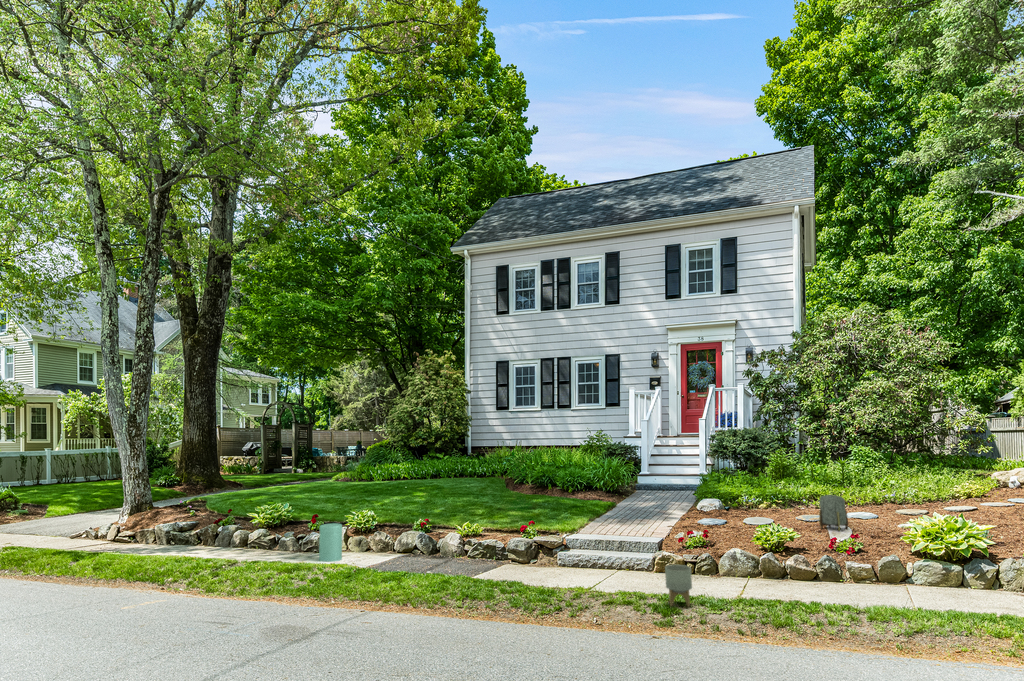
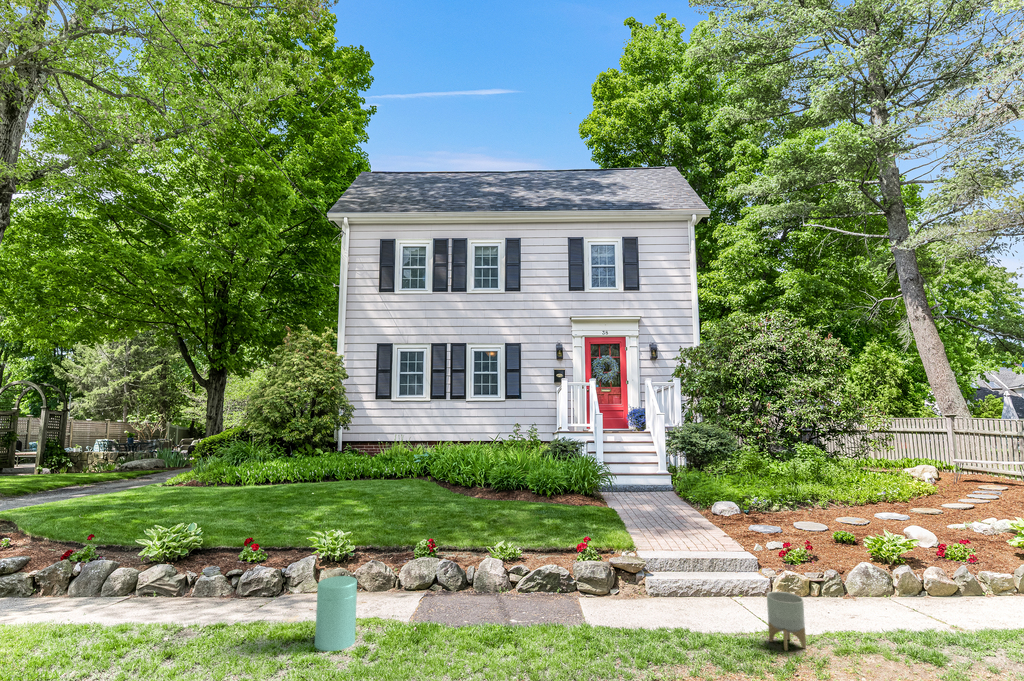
stool: present [819,495,848,531] -> none [840,488,869,524]
planter: present [665,565,692,607] -> present [767,592,806,651]

